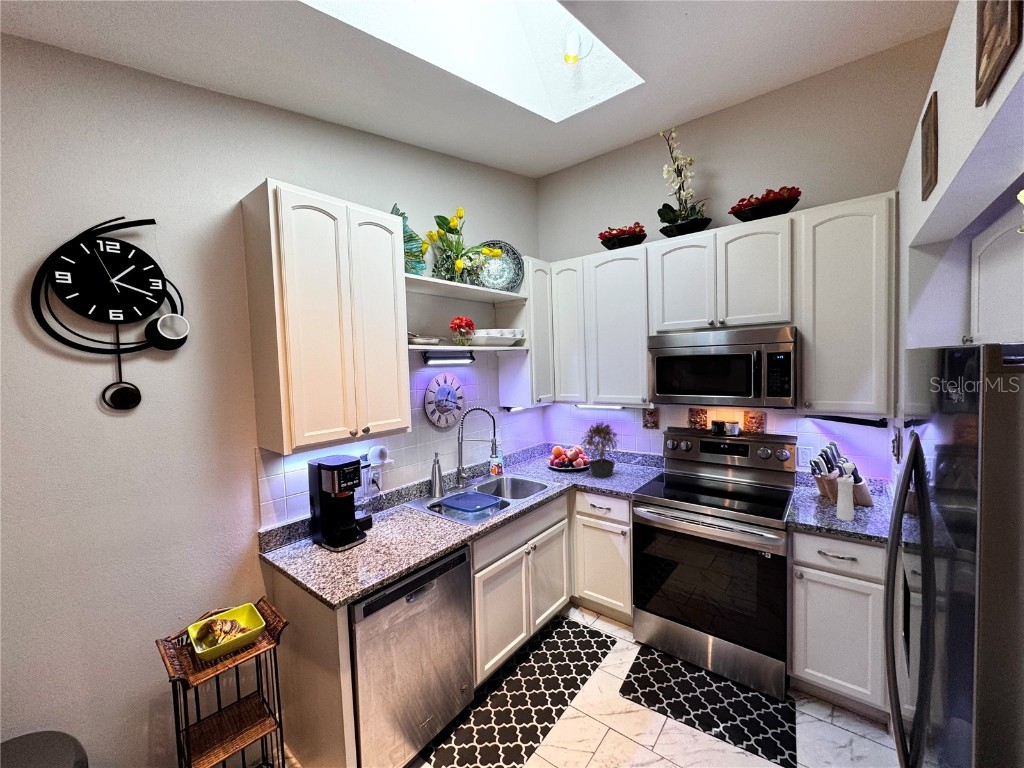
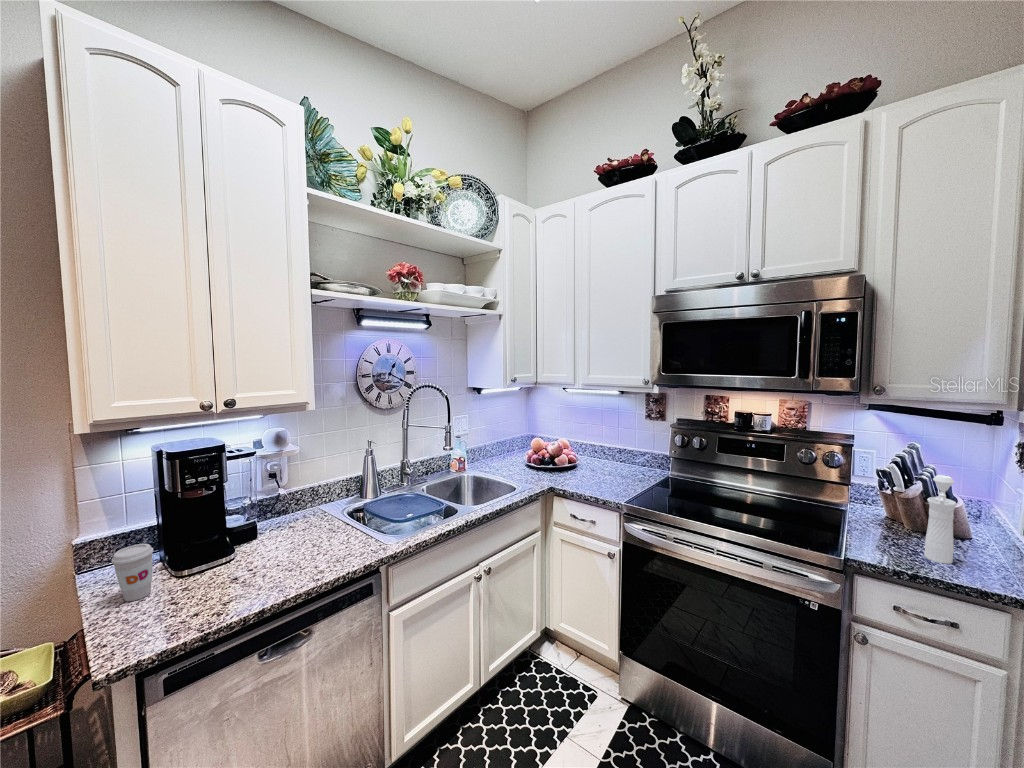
potted plant: present [581,422,618,478] -> none [560,408,614,481]
coffee cup: none [303,529,326,567] -> present [111,544,153,601]

